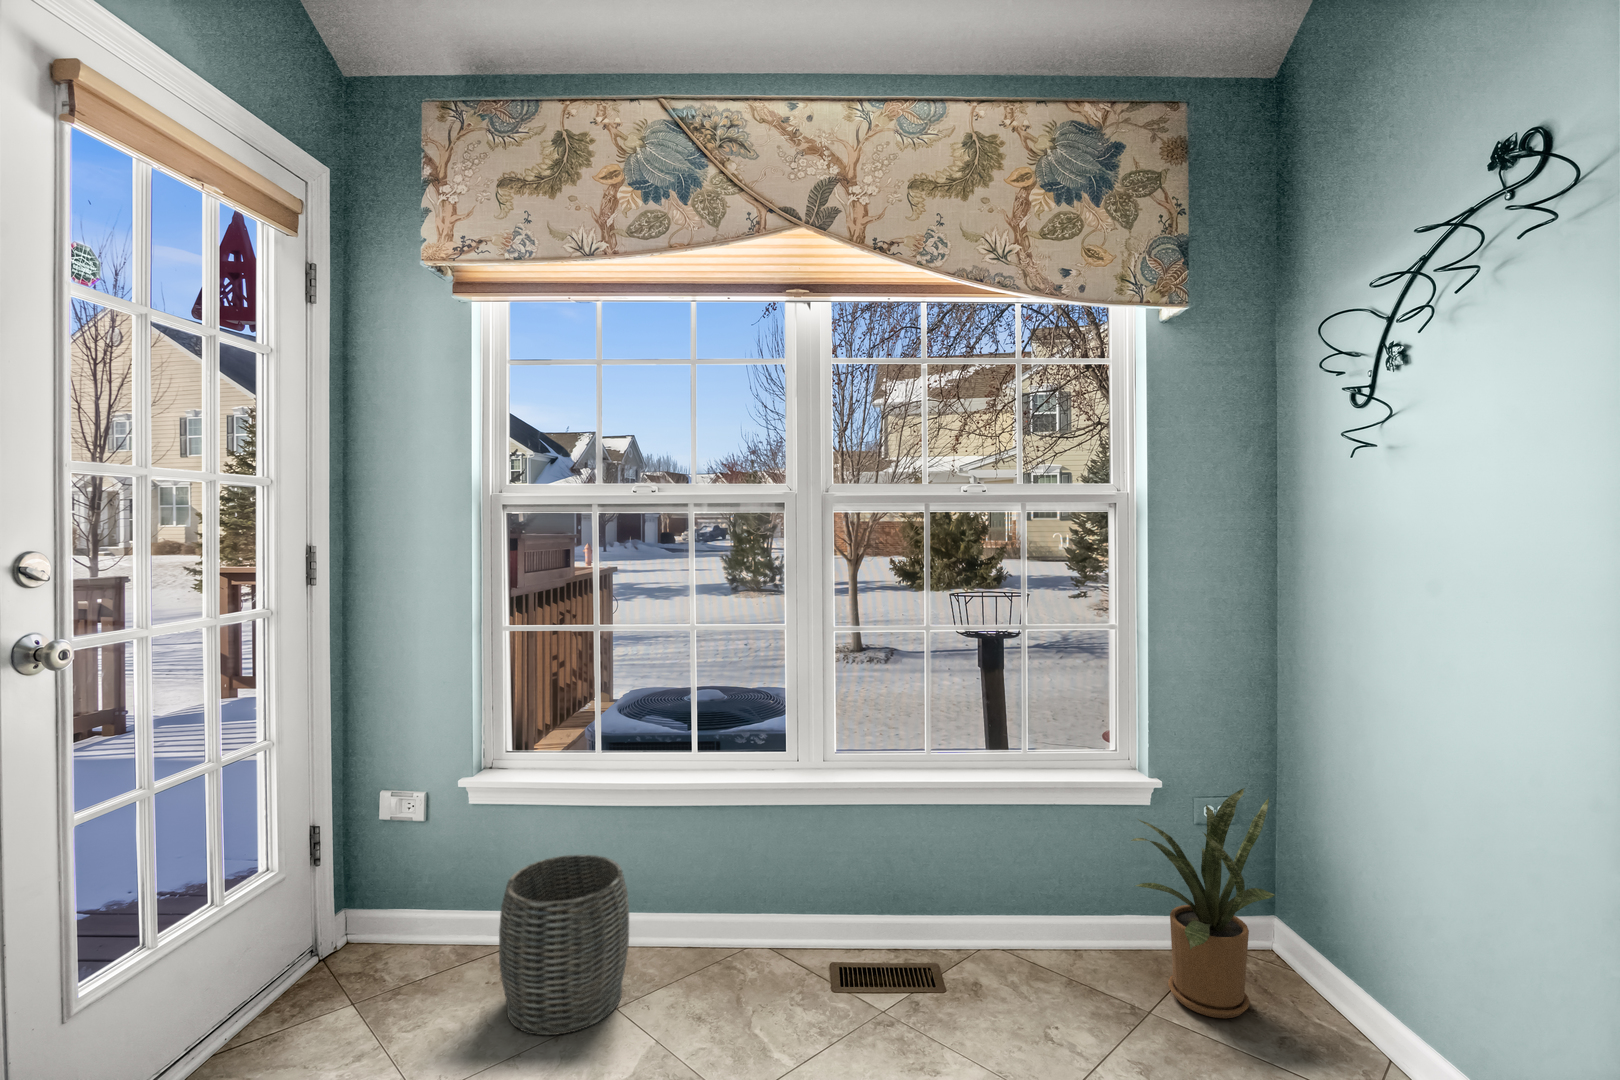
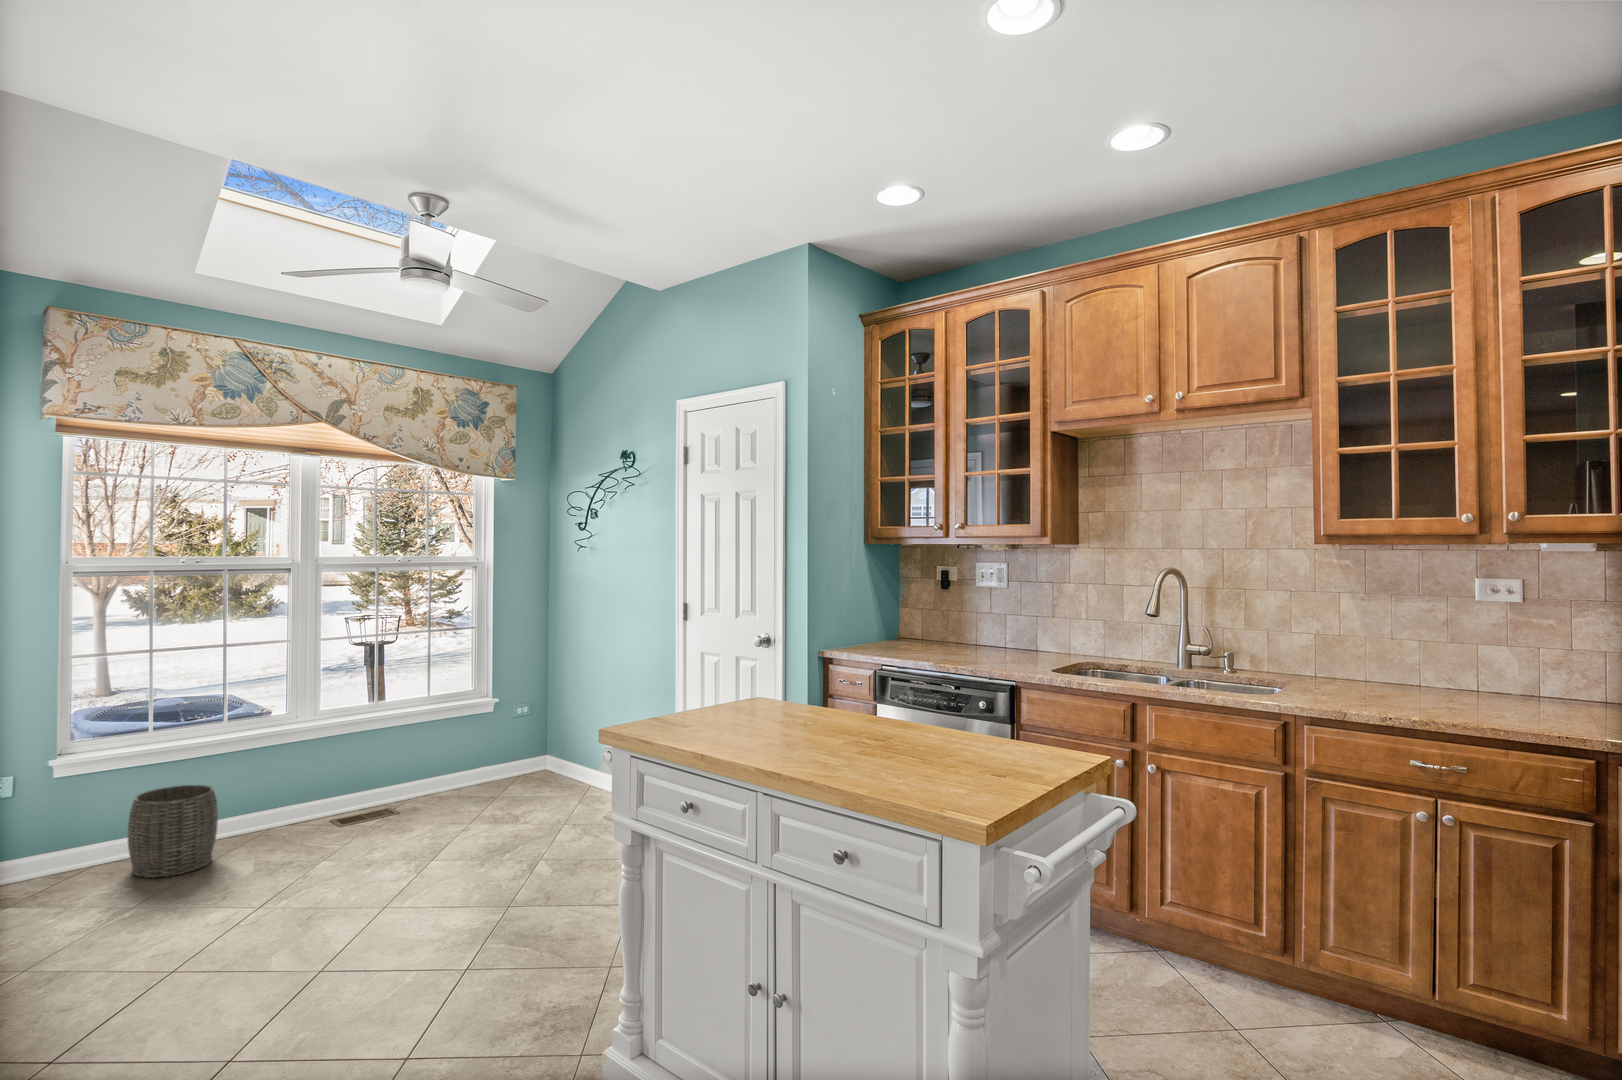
house plant: present [1131,788,1274,1018] -> none [487,698,548,796]

